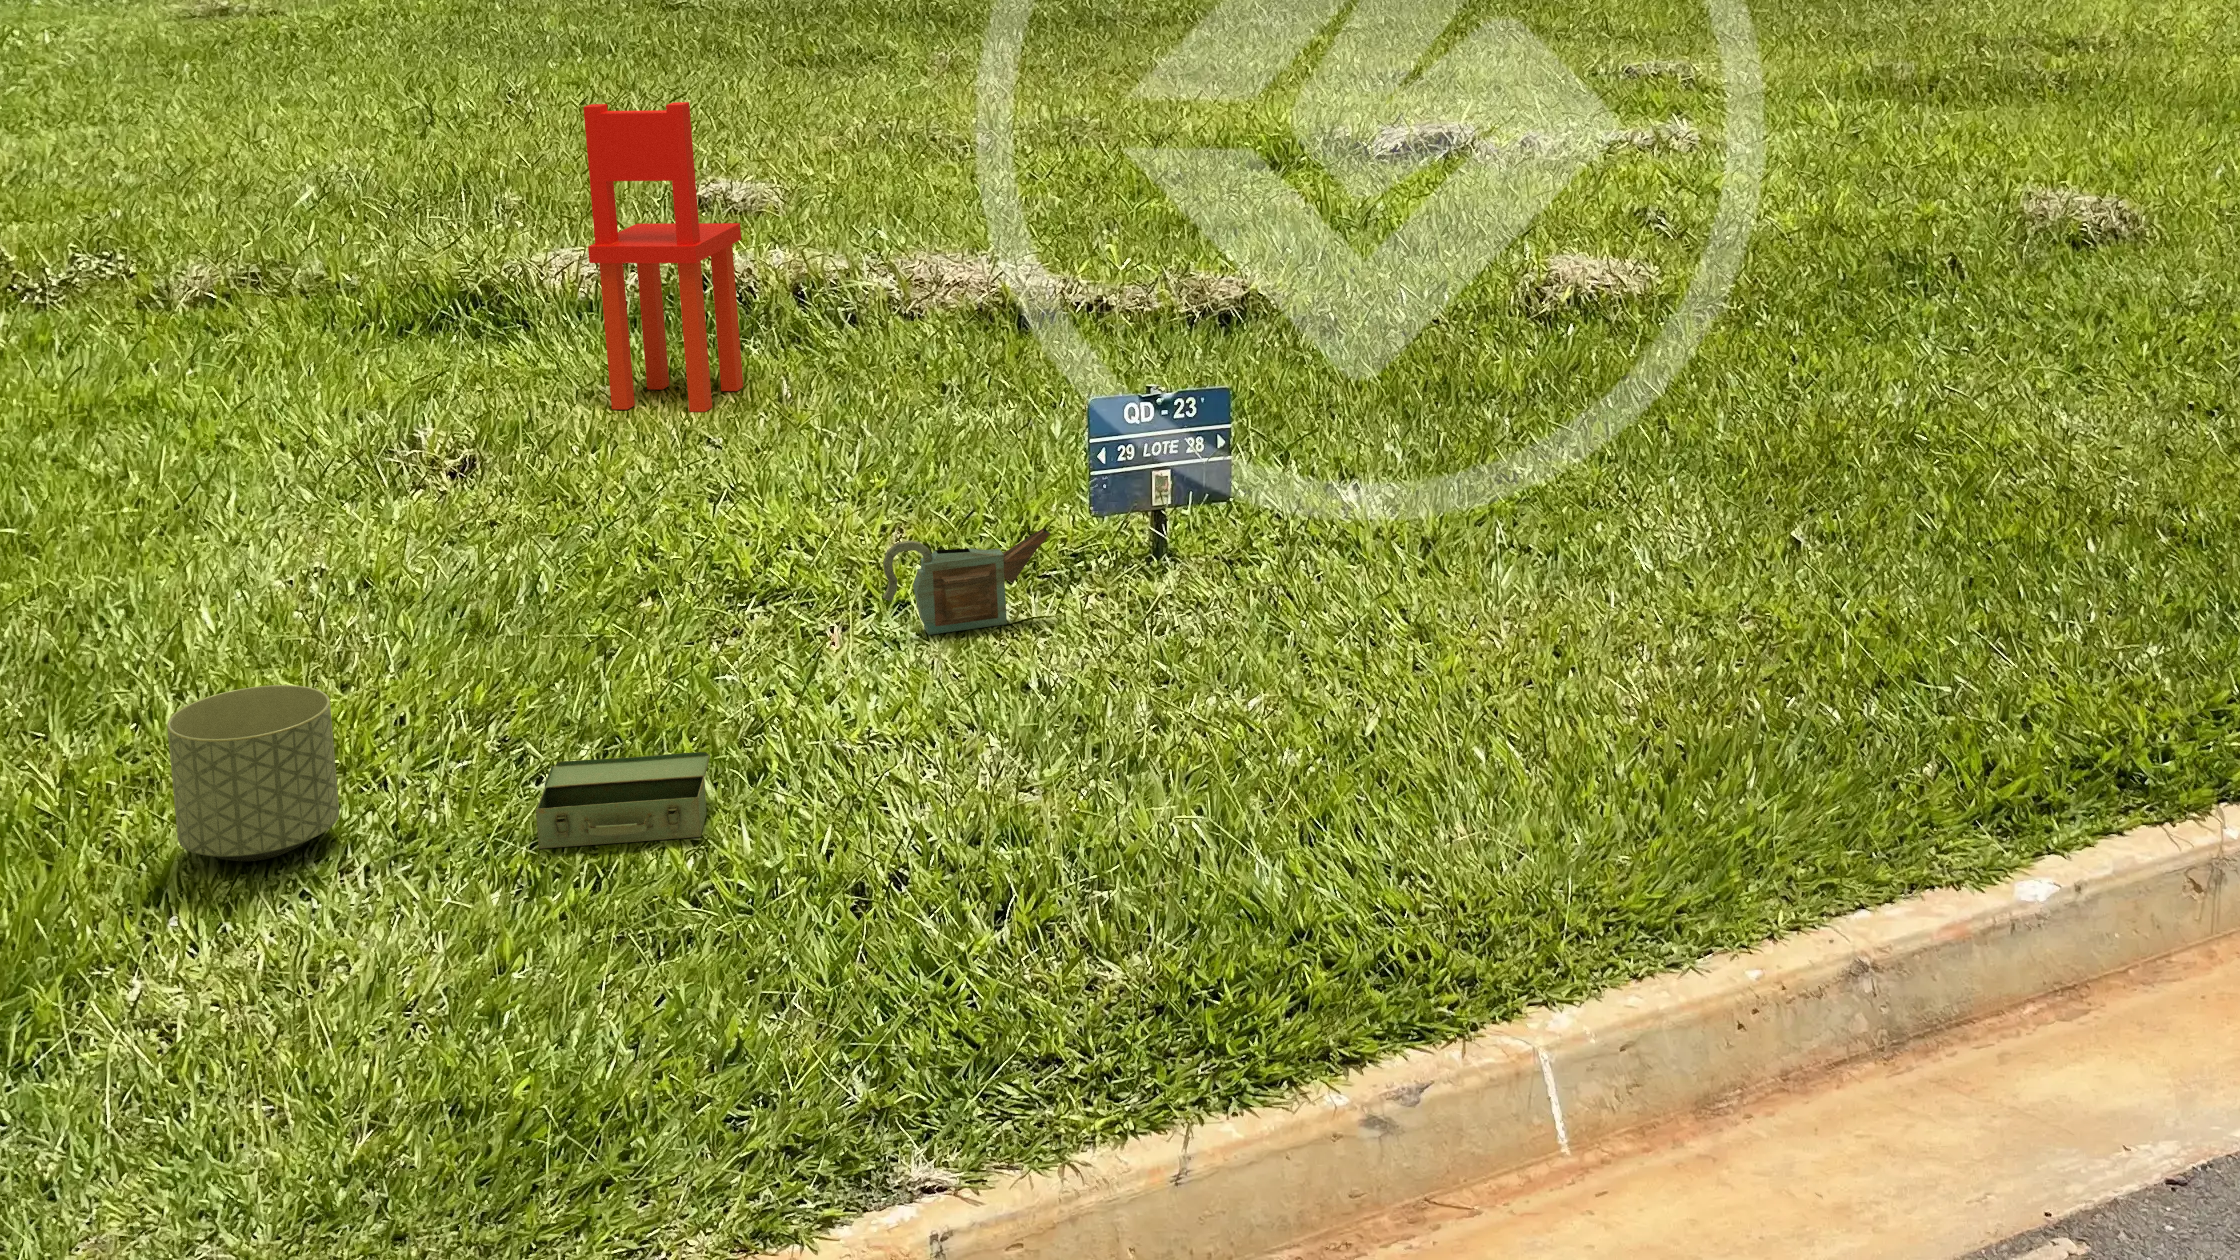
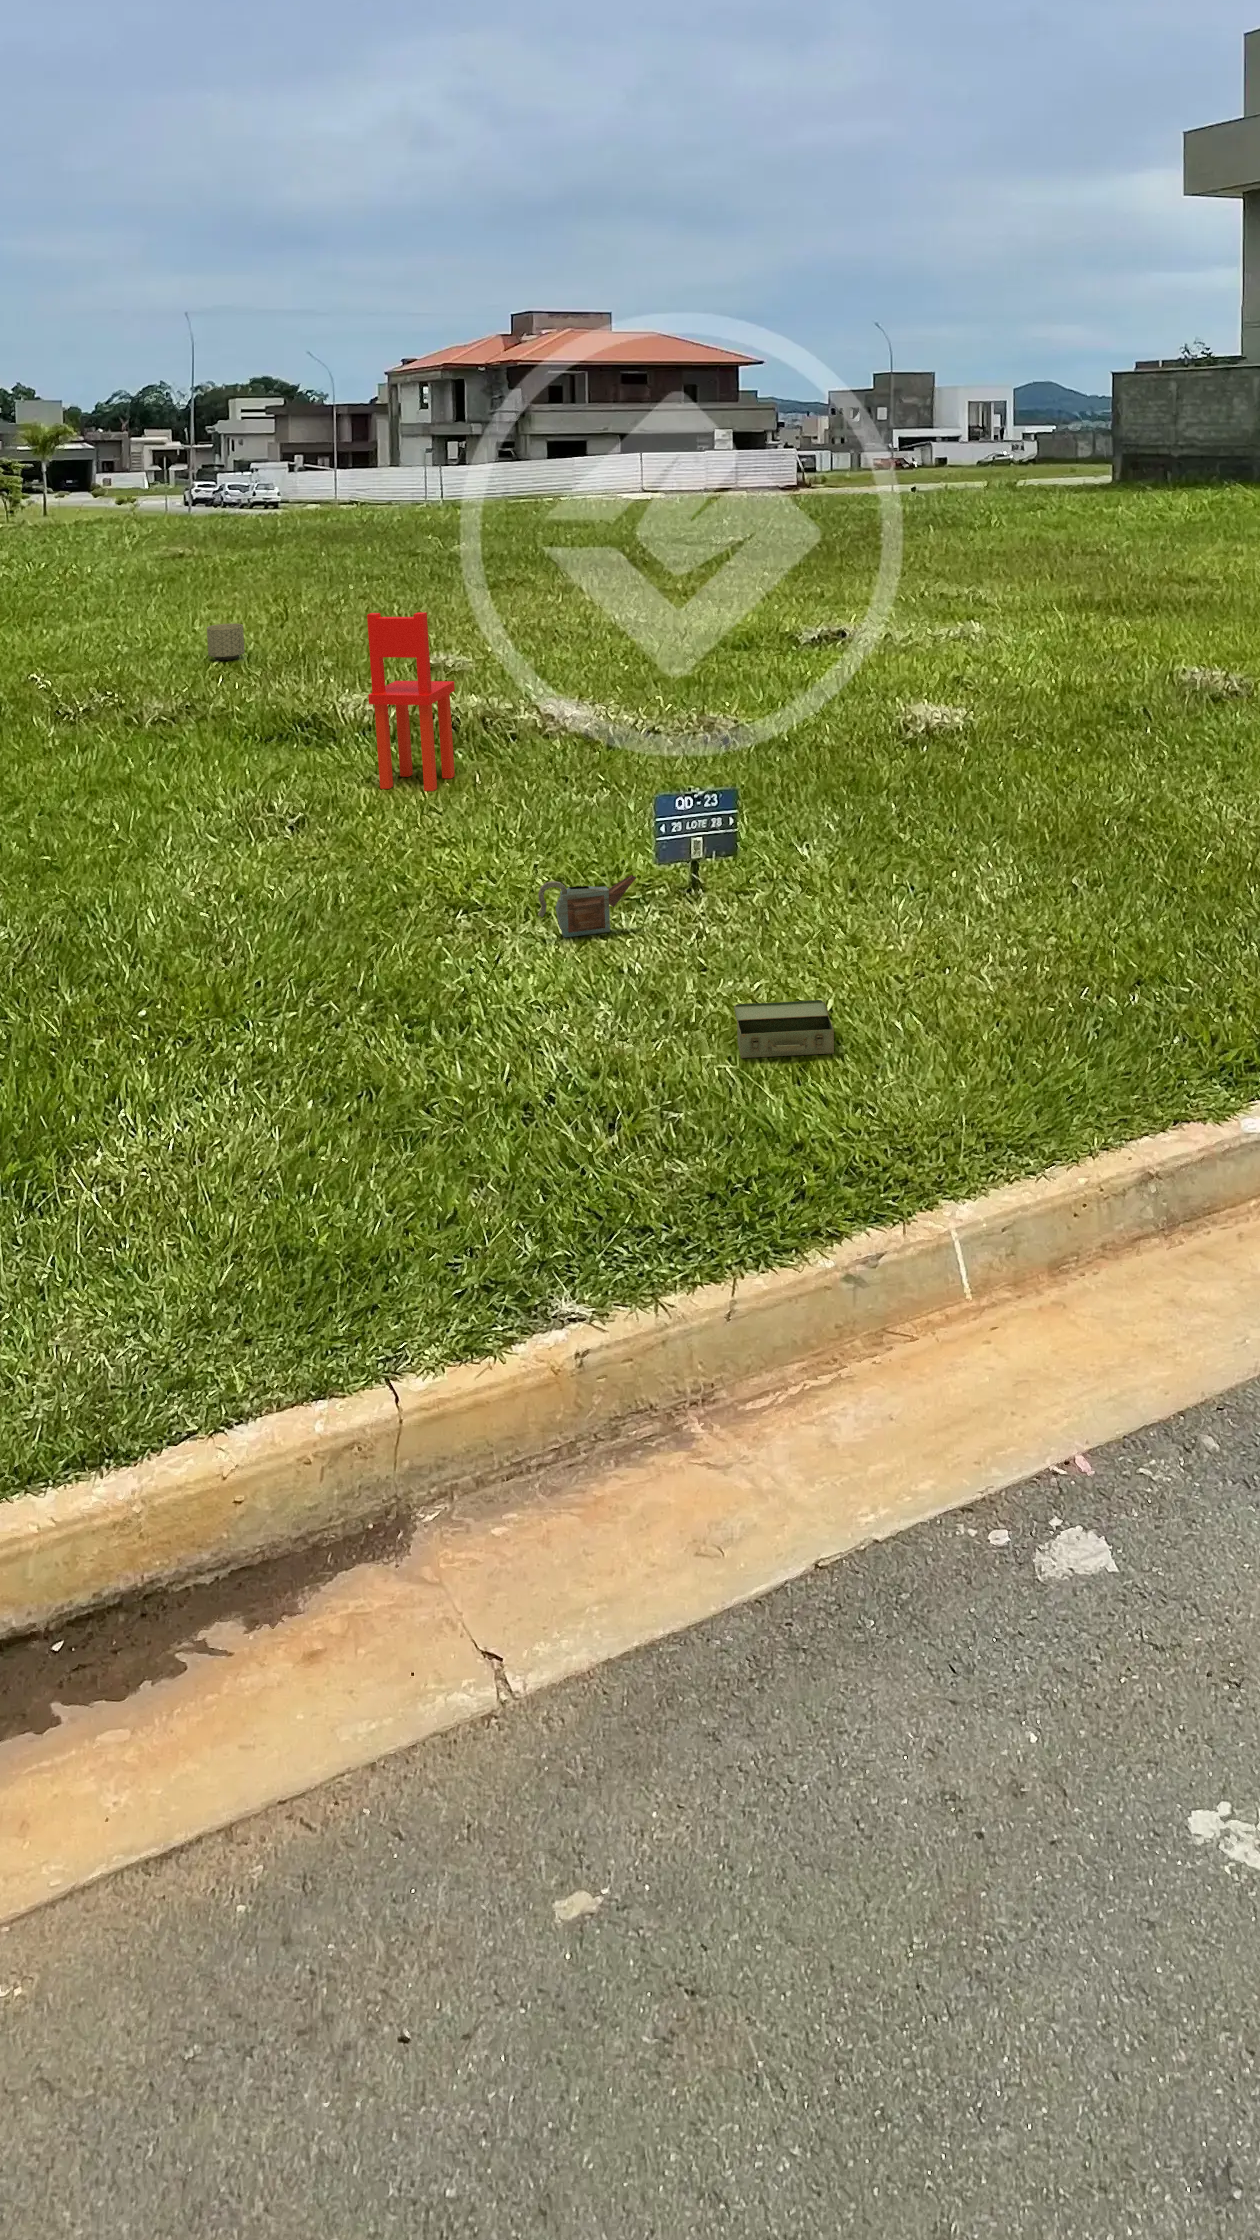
planter: present [167,685,339,862] -> present [207,624,245,661]
toolbox: present [536,752,710,849] -> present [734,1000,834,1058]

